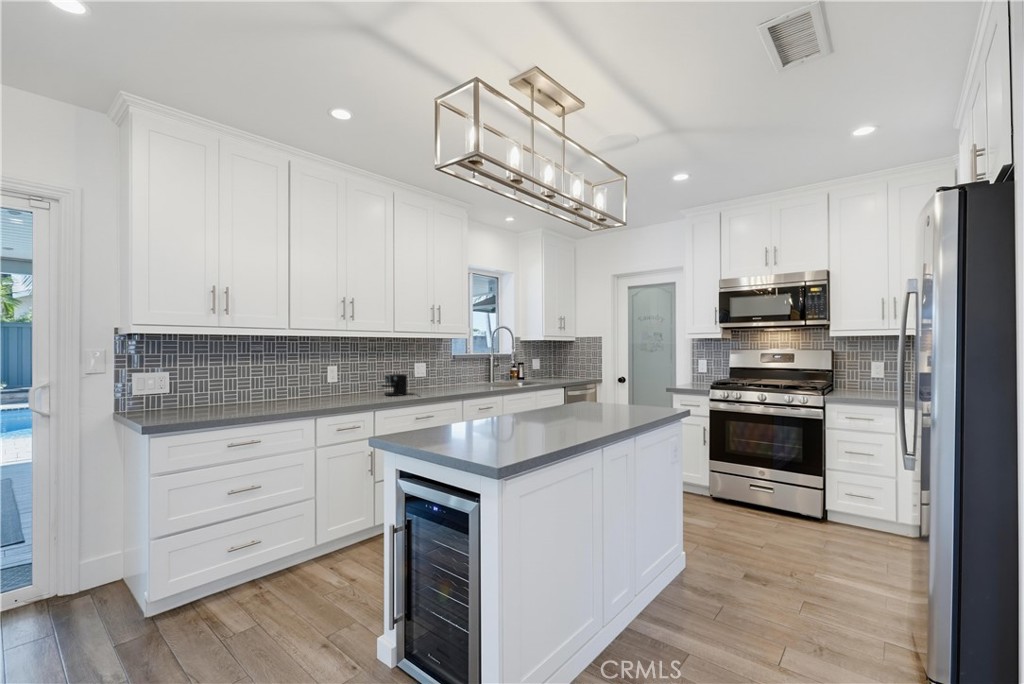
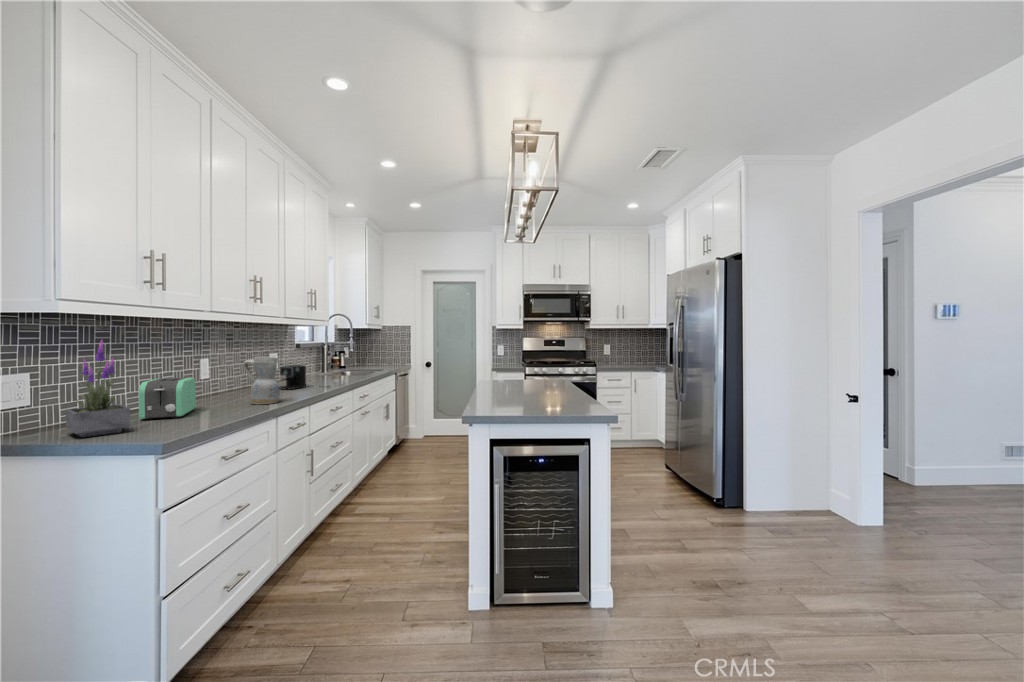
potted plant: none [152,351,196,416] -> present [66,340,130,437]
ceramic pitcher: none [309,366,334,406] -> present [243,357,280,404]
toaster: none [220,380,275,410] -> present [139,378,196,420]

